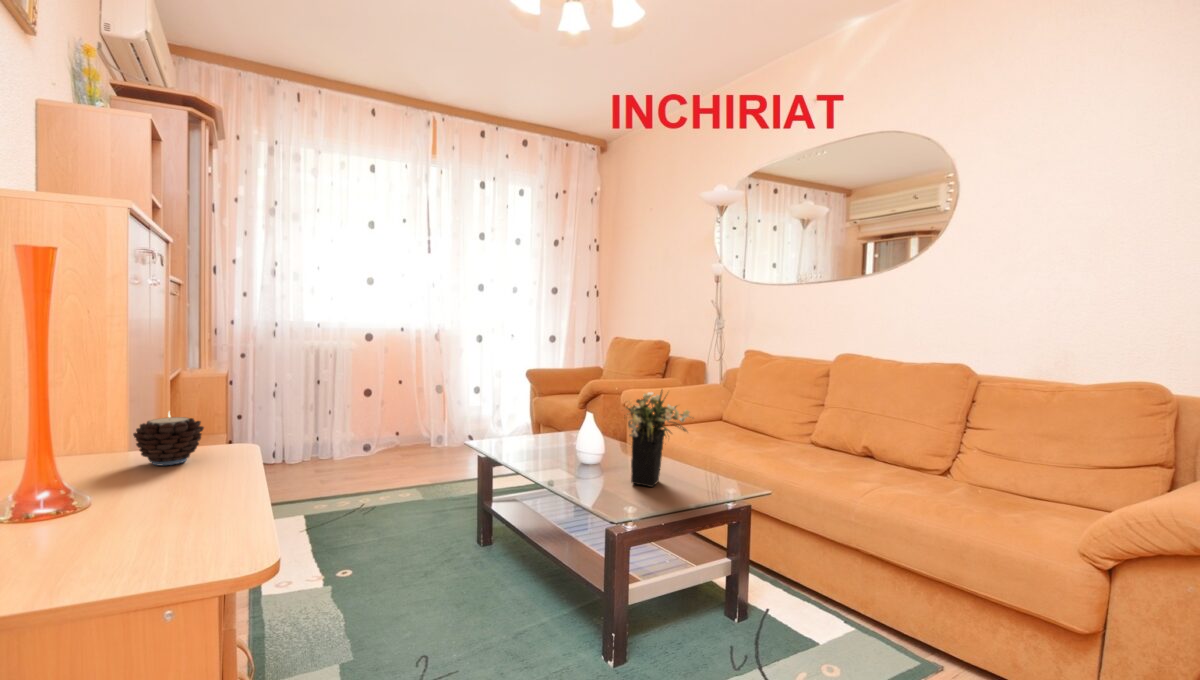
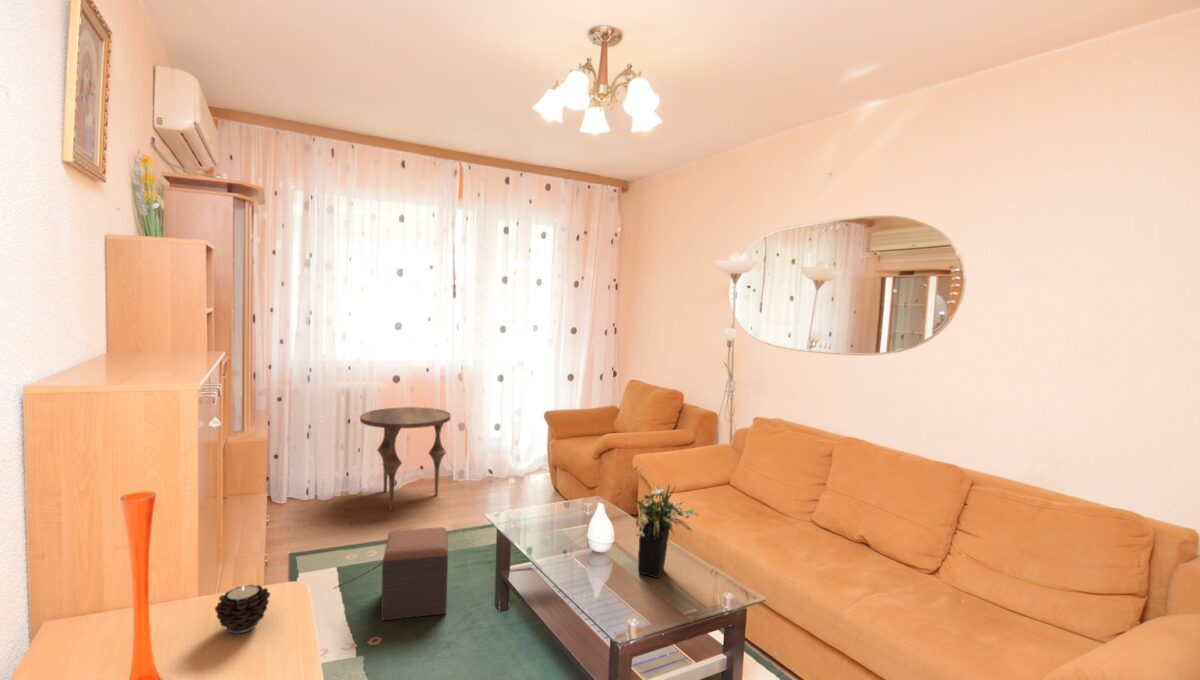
side table: none [331,368,428,470] -> present [360,407,451,510]
footstool: none [352,463,425,556] -> present [381,527,448,620]

